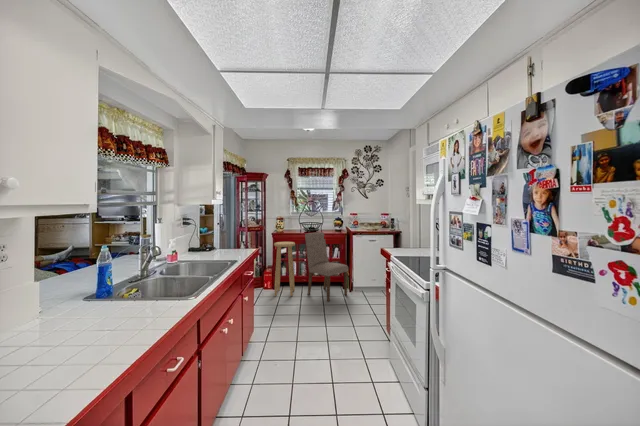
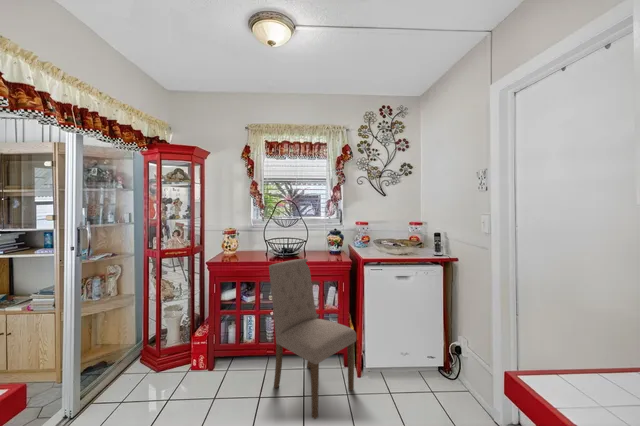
stool: present [274,242,295,296] -> none [204,278,251,395]

